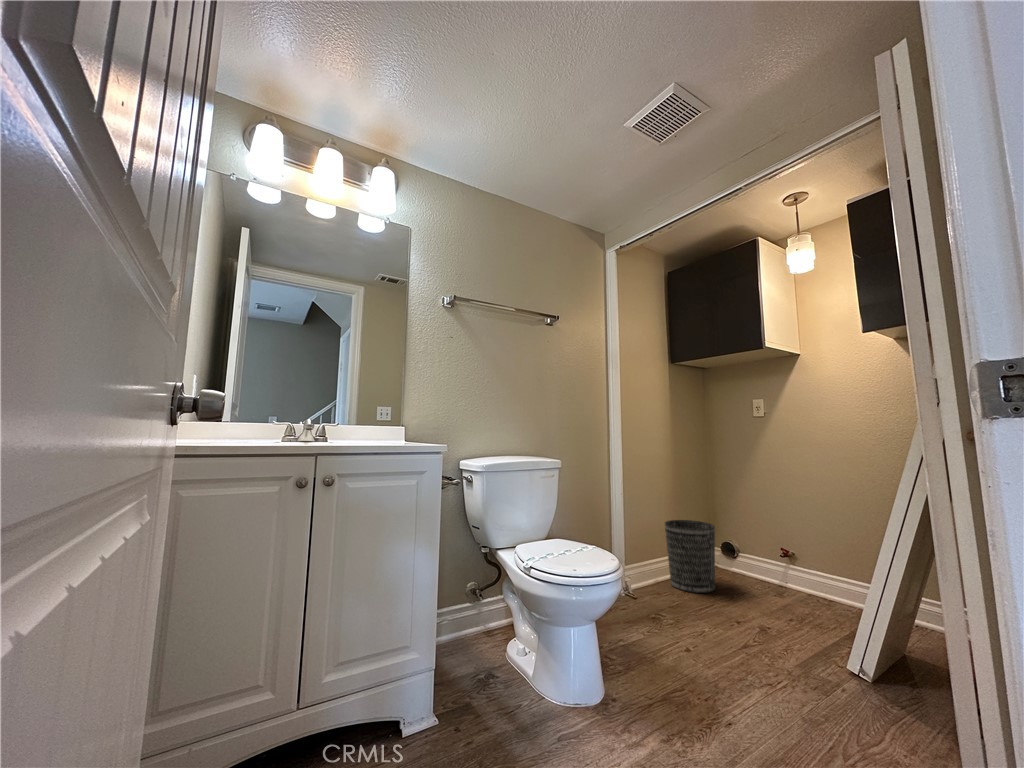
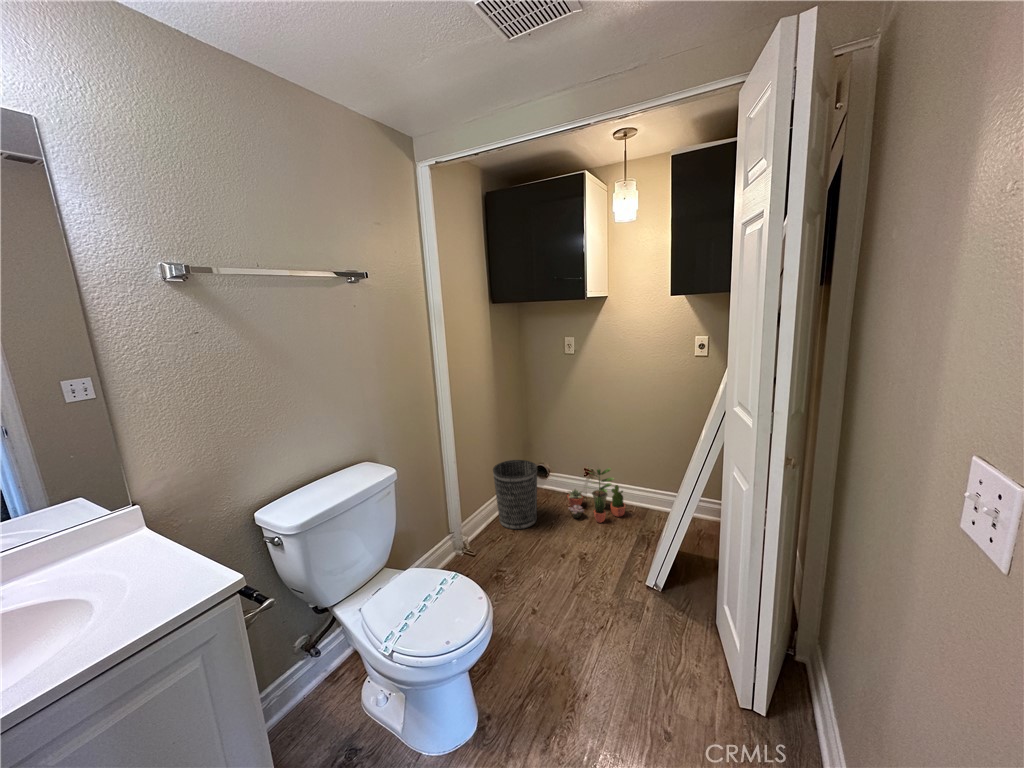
potted plant: none [756,541,837,609] -> present [567,468,625,523]

